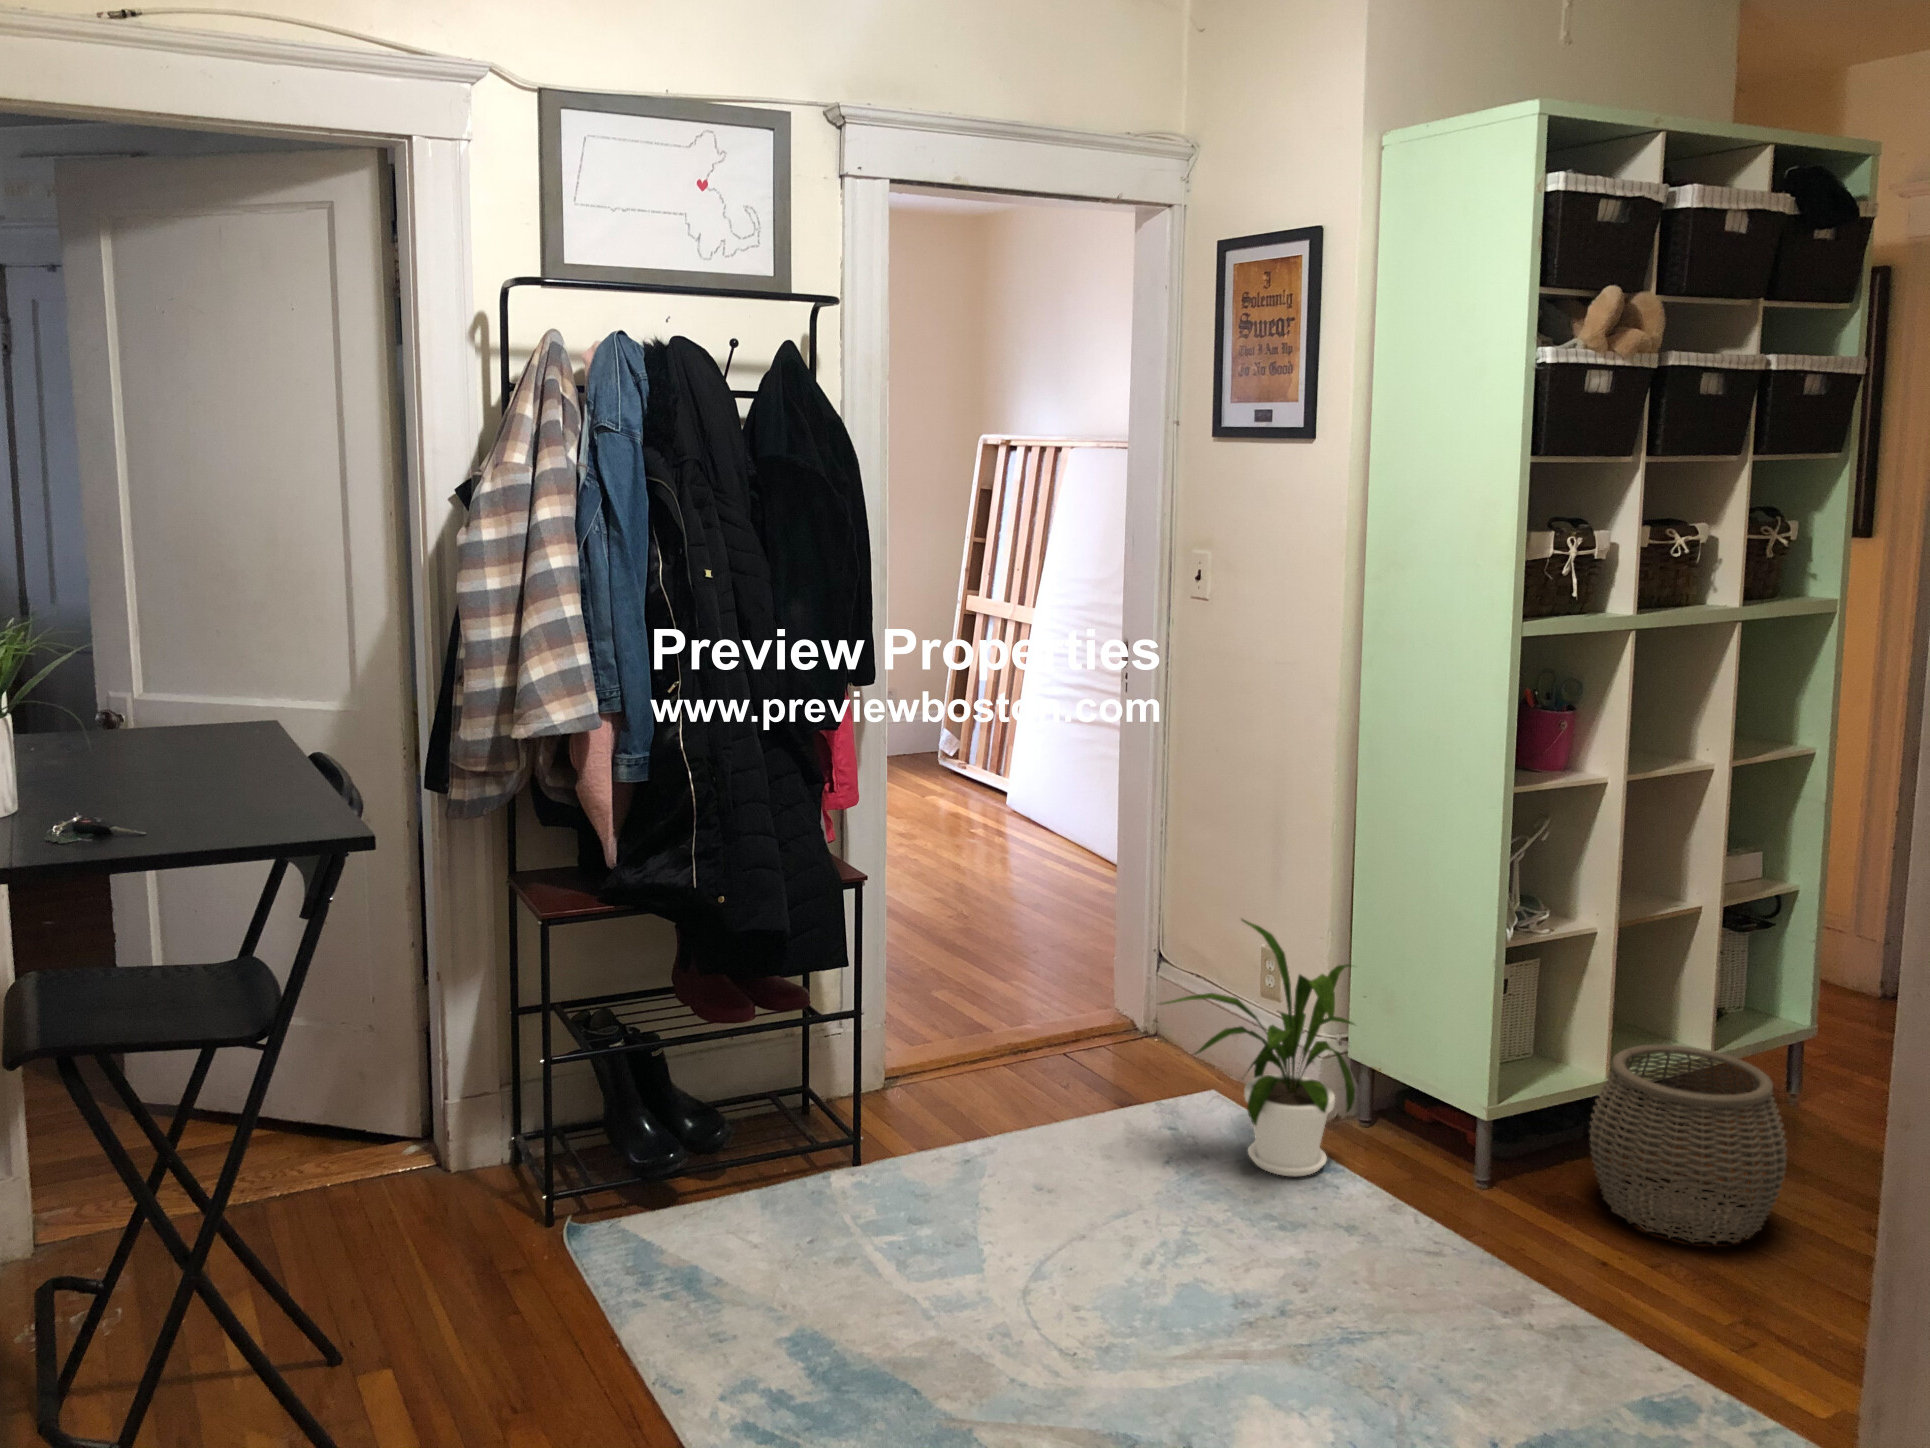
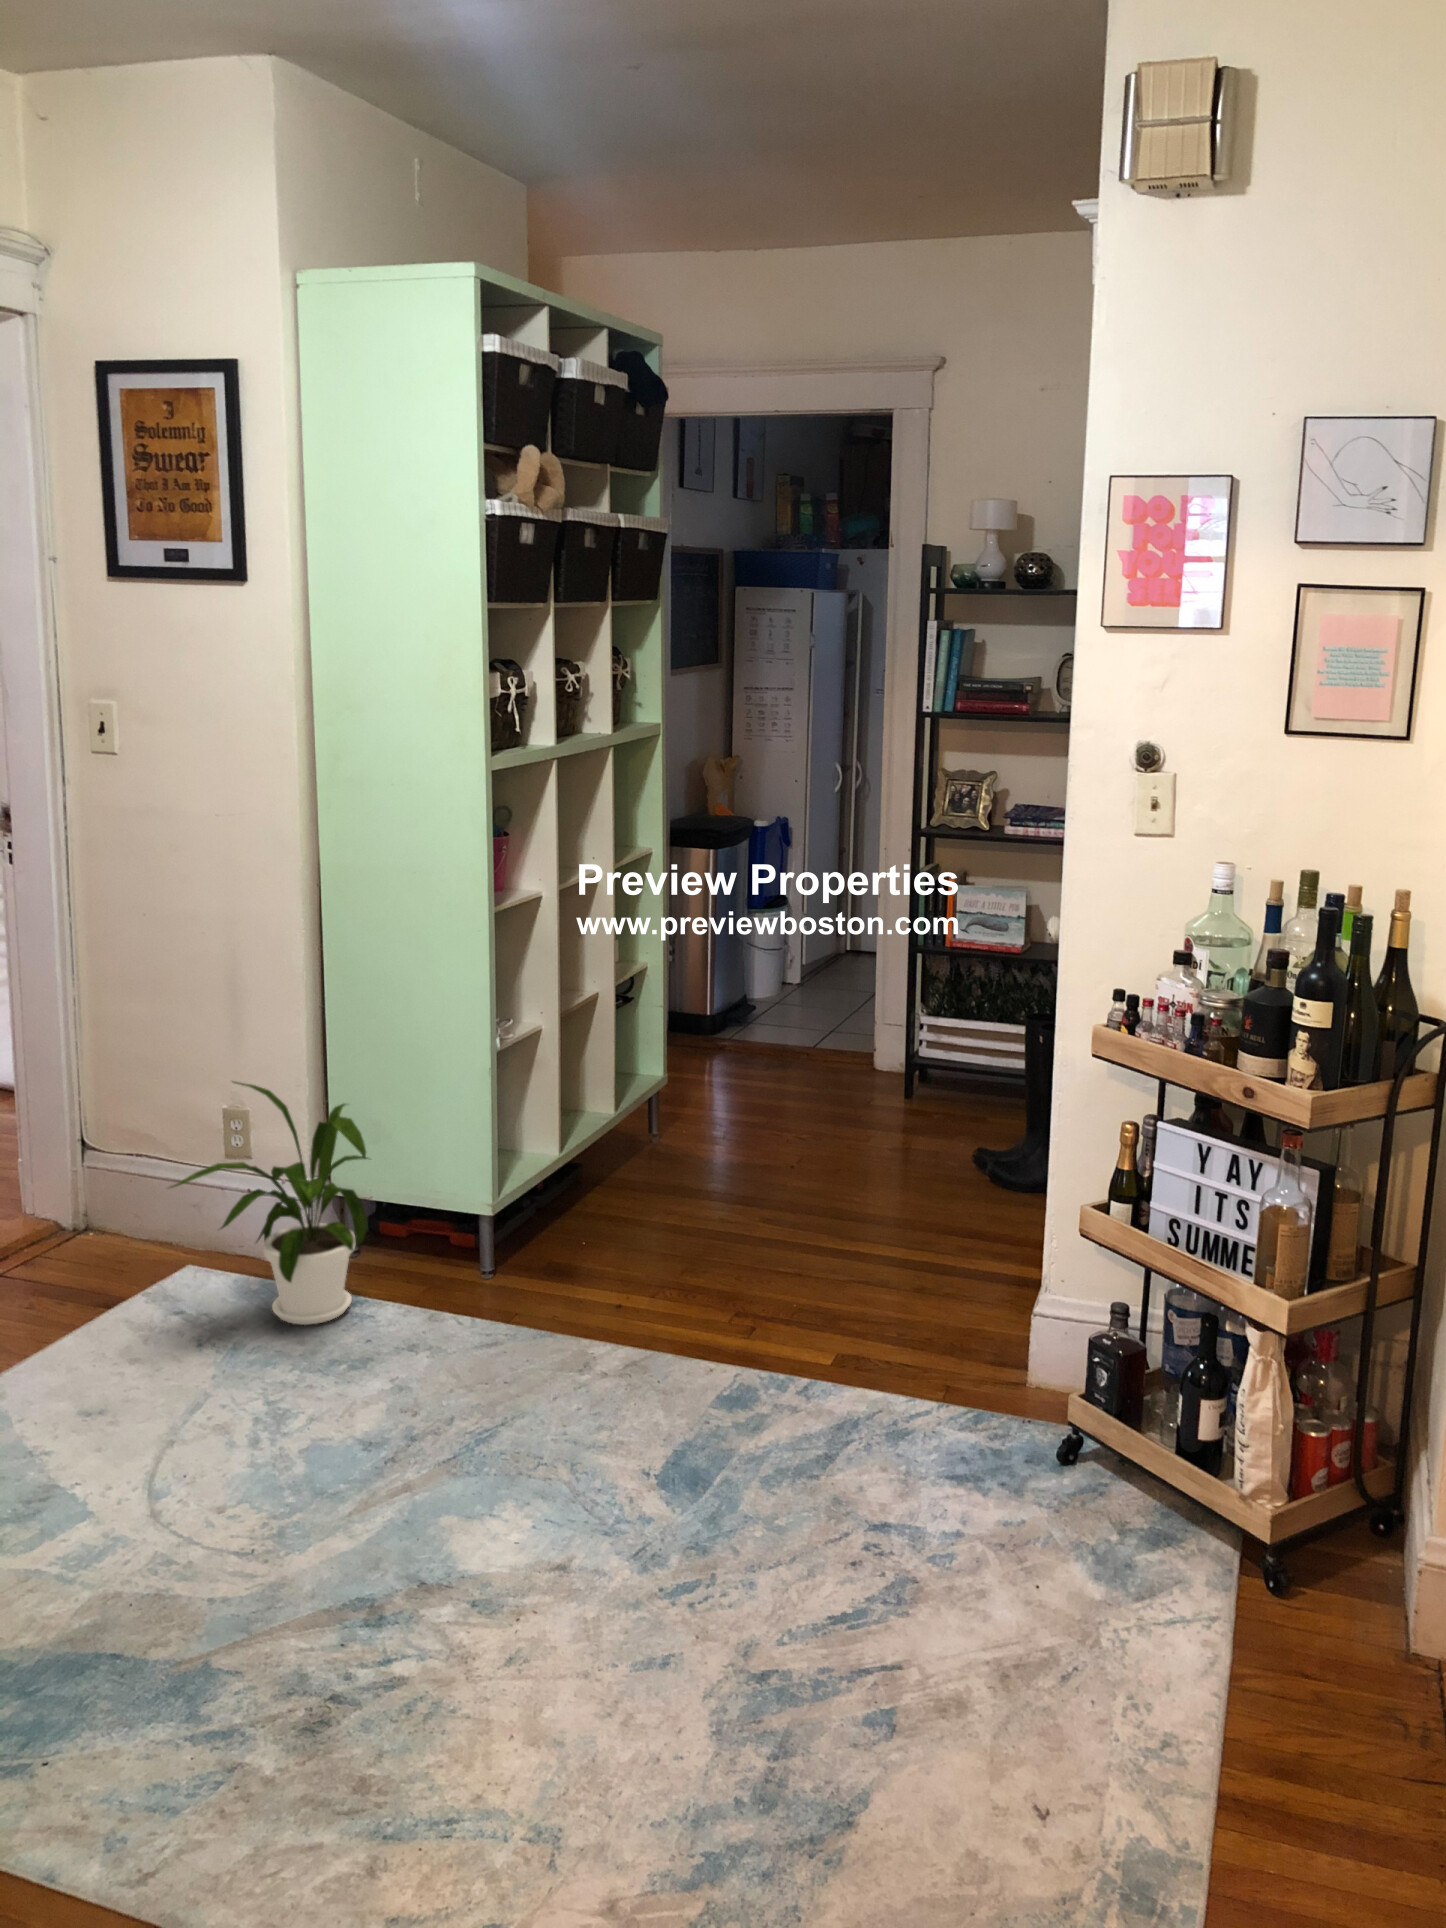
woven basket: present [1590,1045,1787,1244] -> none [567,1109,717,1270]

